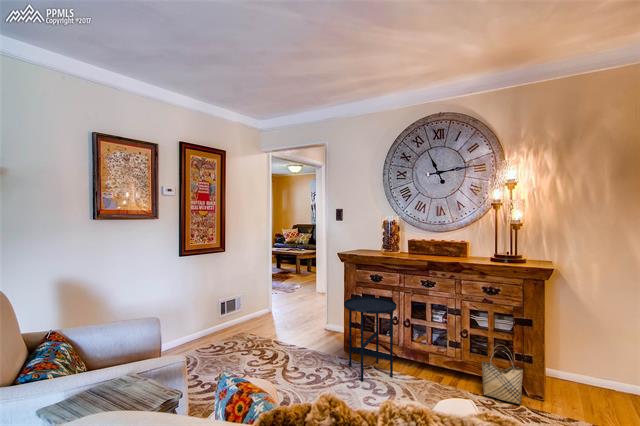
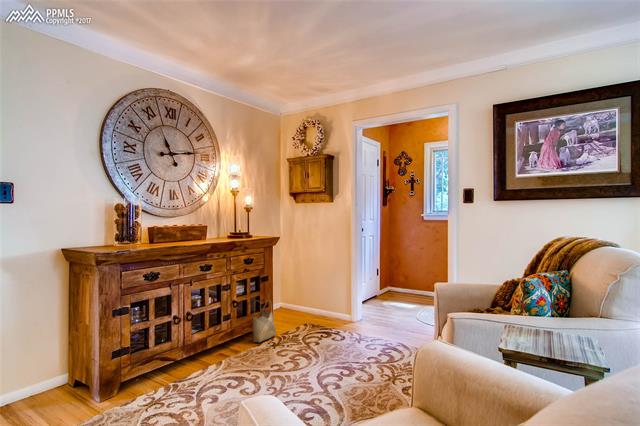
side table: present [344,297,397,382] -> none [143,295,214,402]

